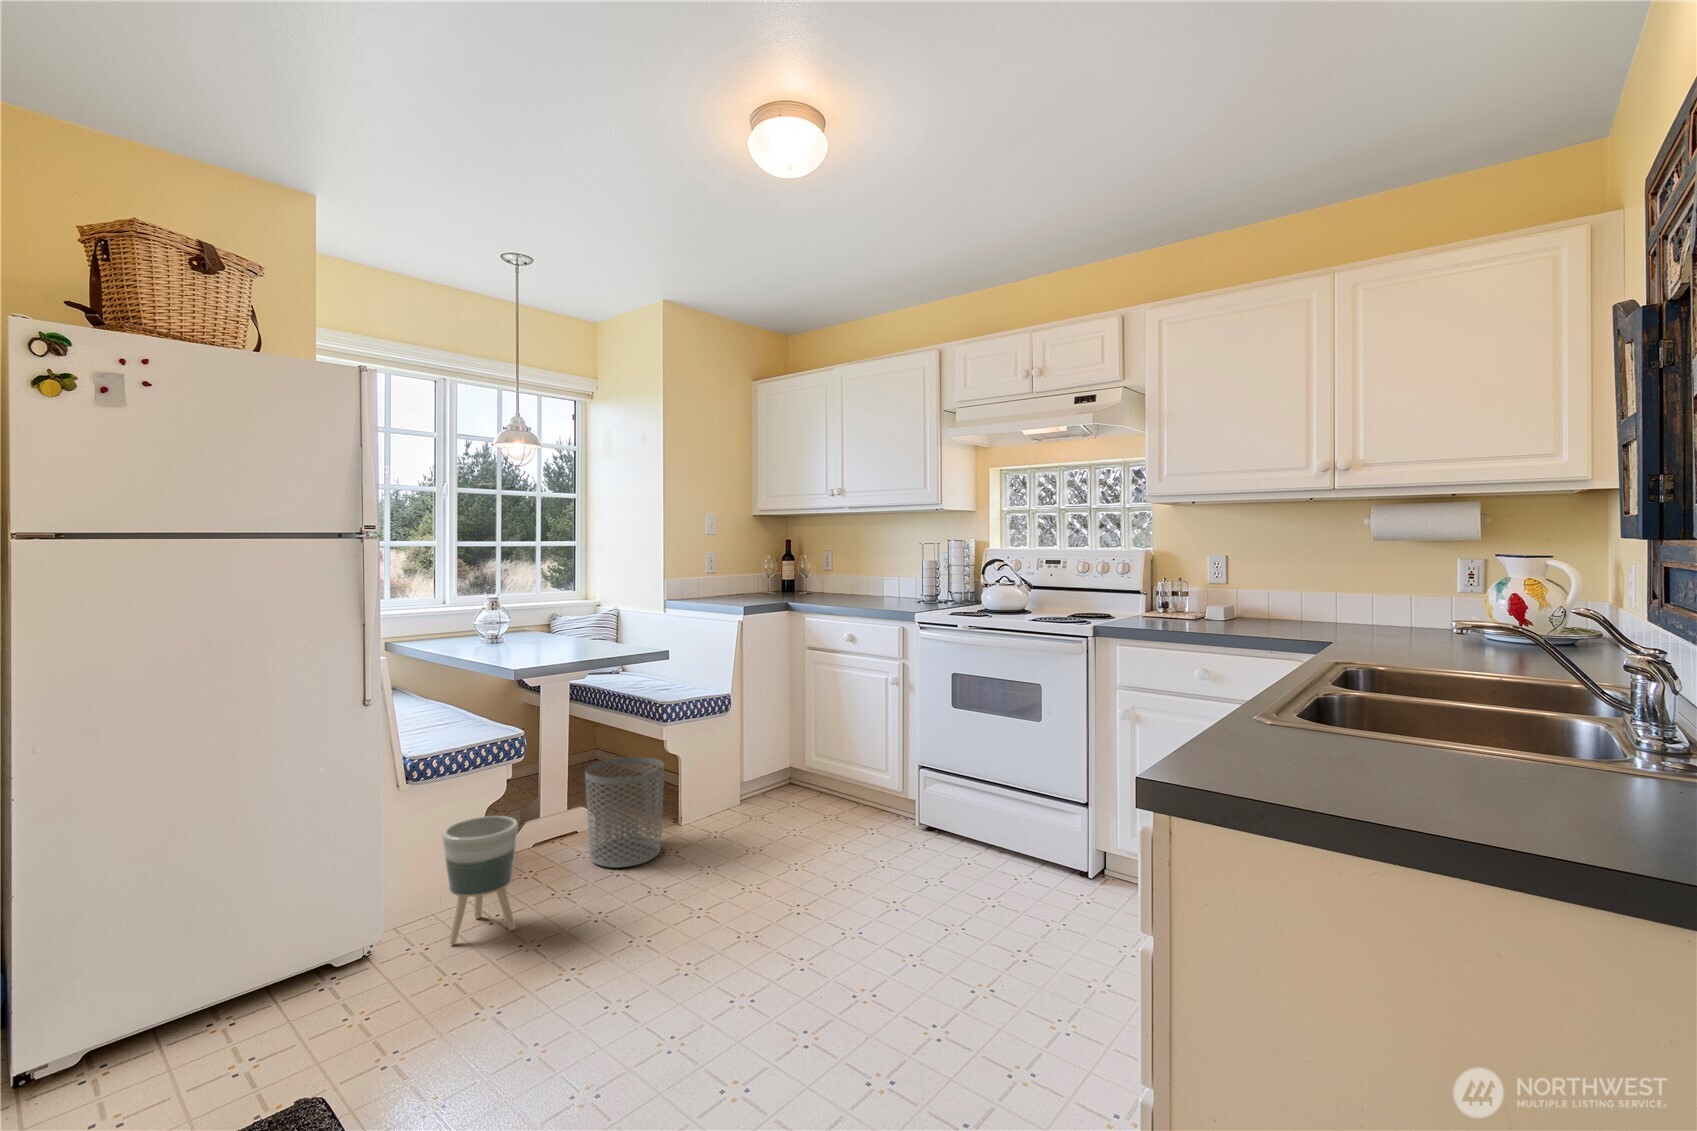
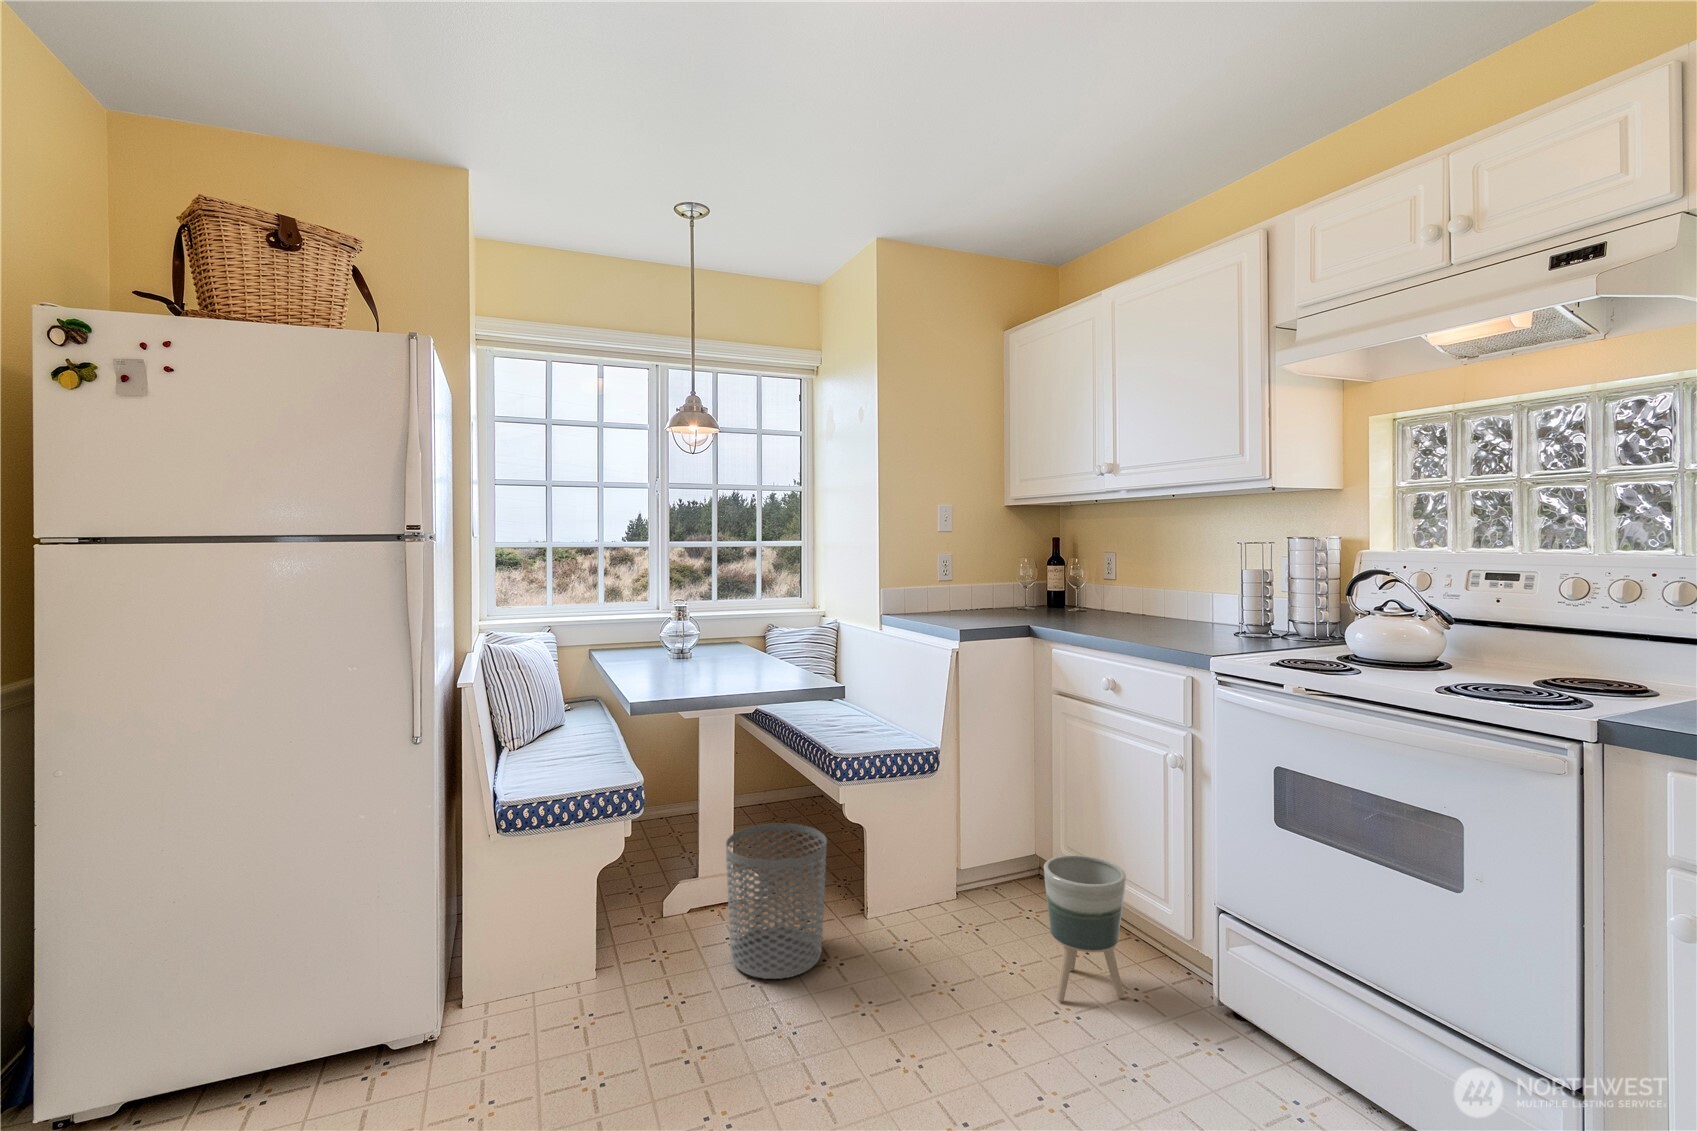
planter: present [442,816,518,944] -> present [1044,855,1126,1001]

